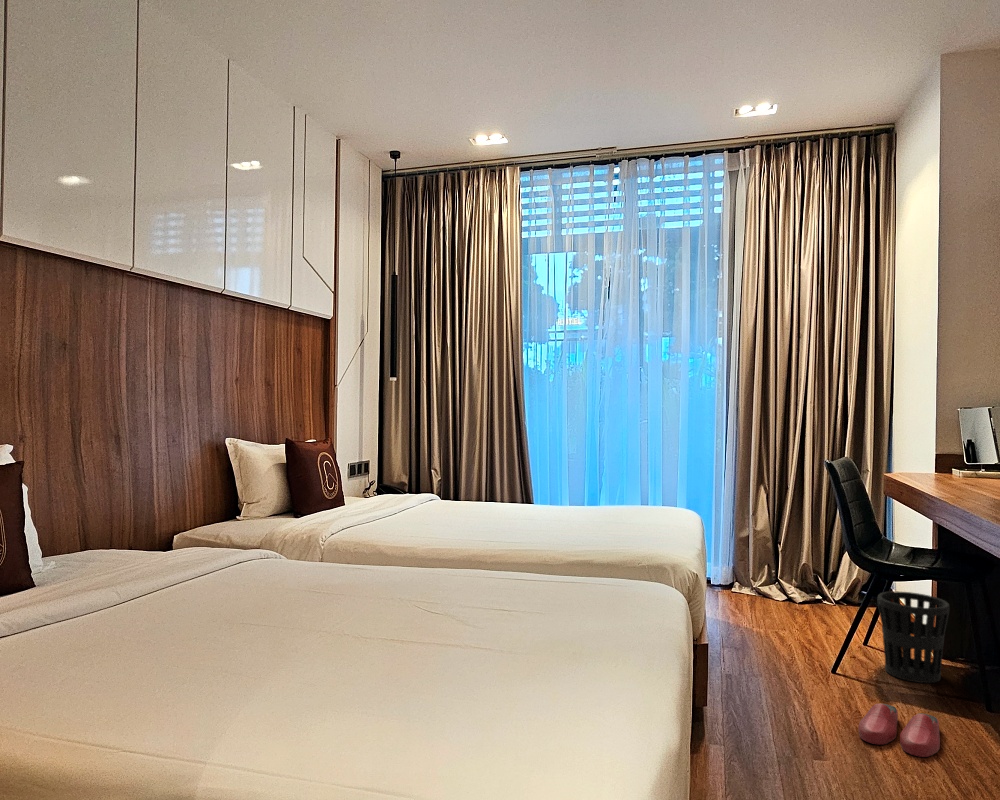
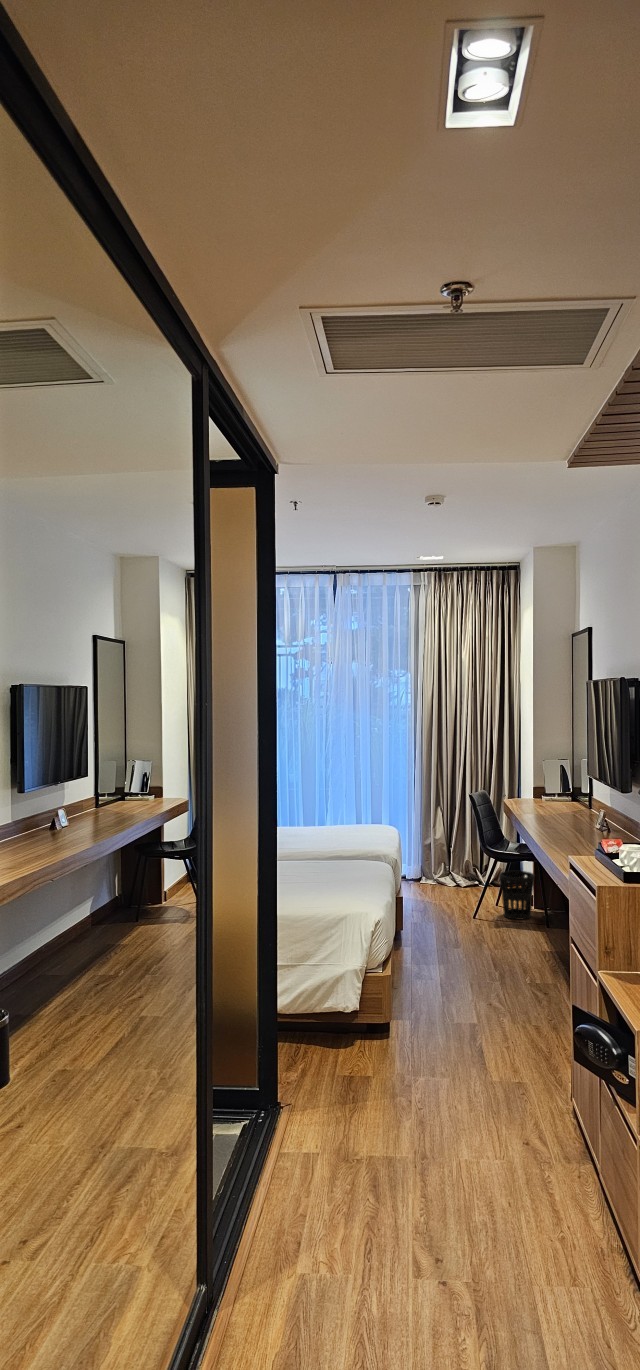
slippers: present [859,704,940,757] -> none [481,926,519,945]

